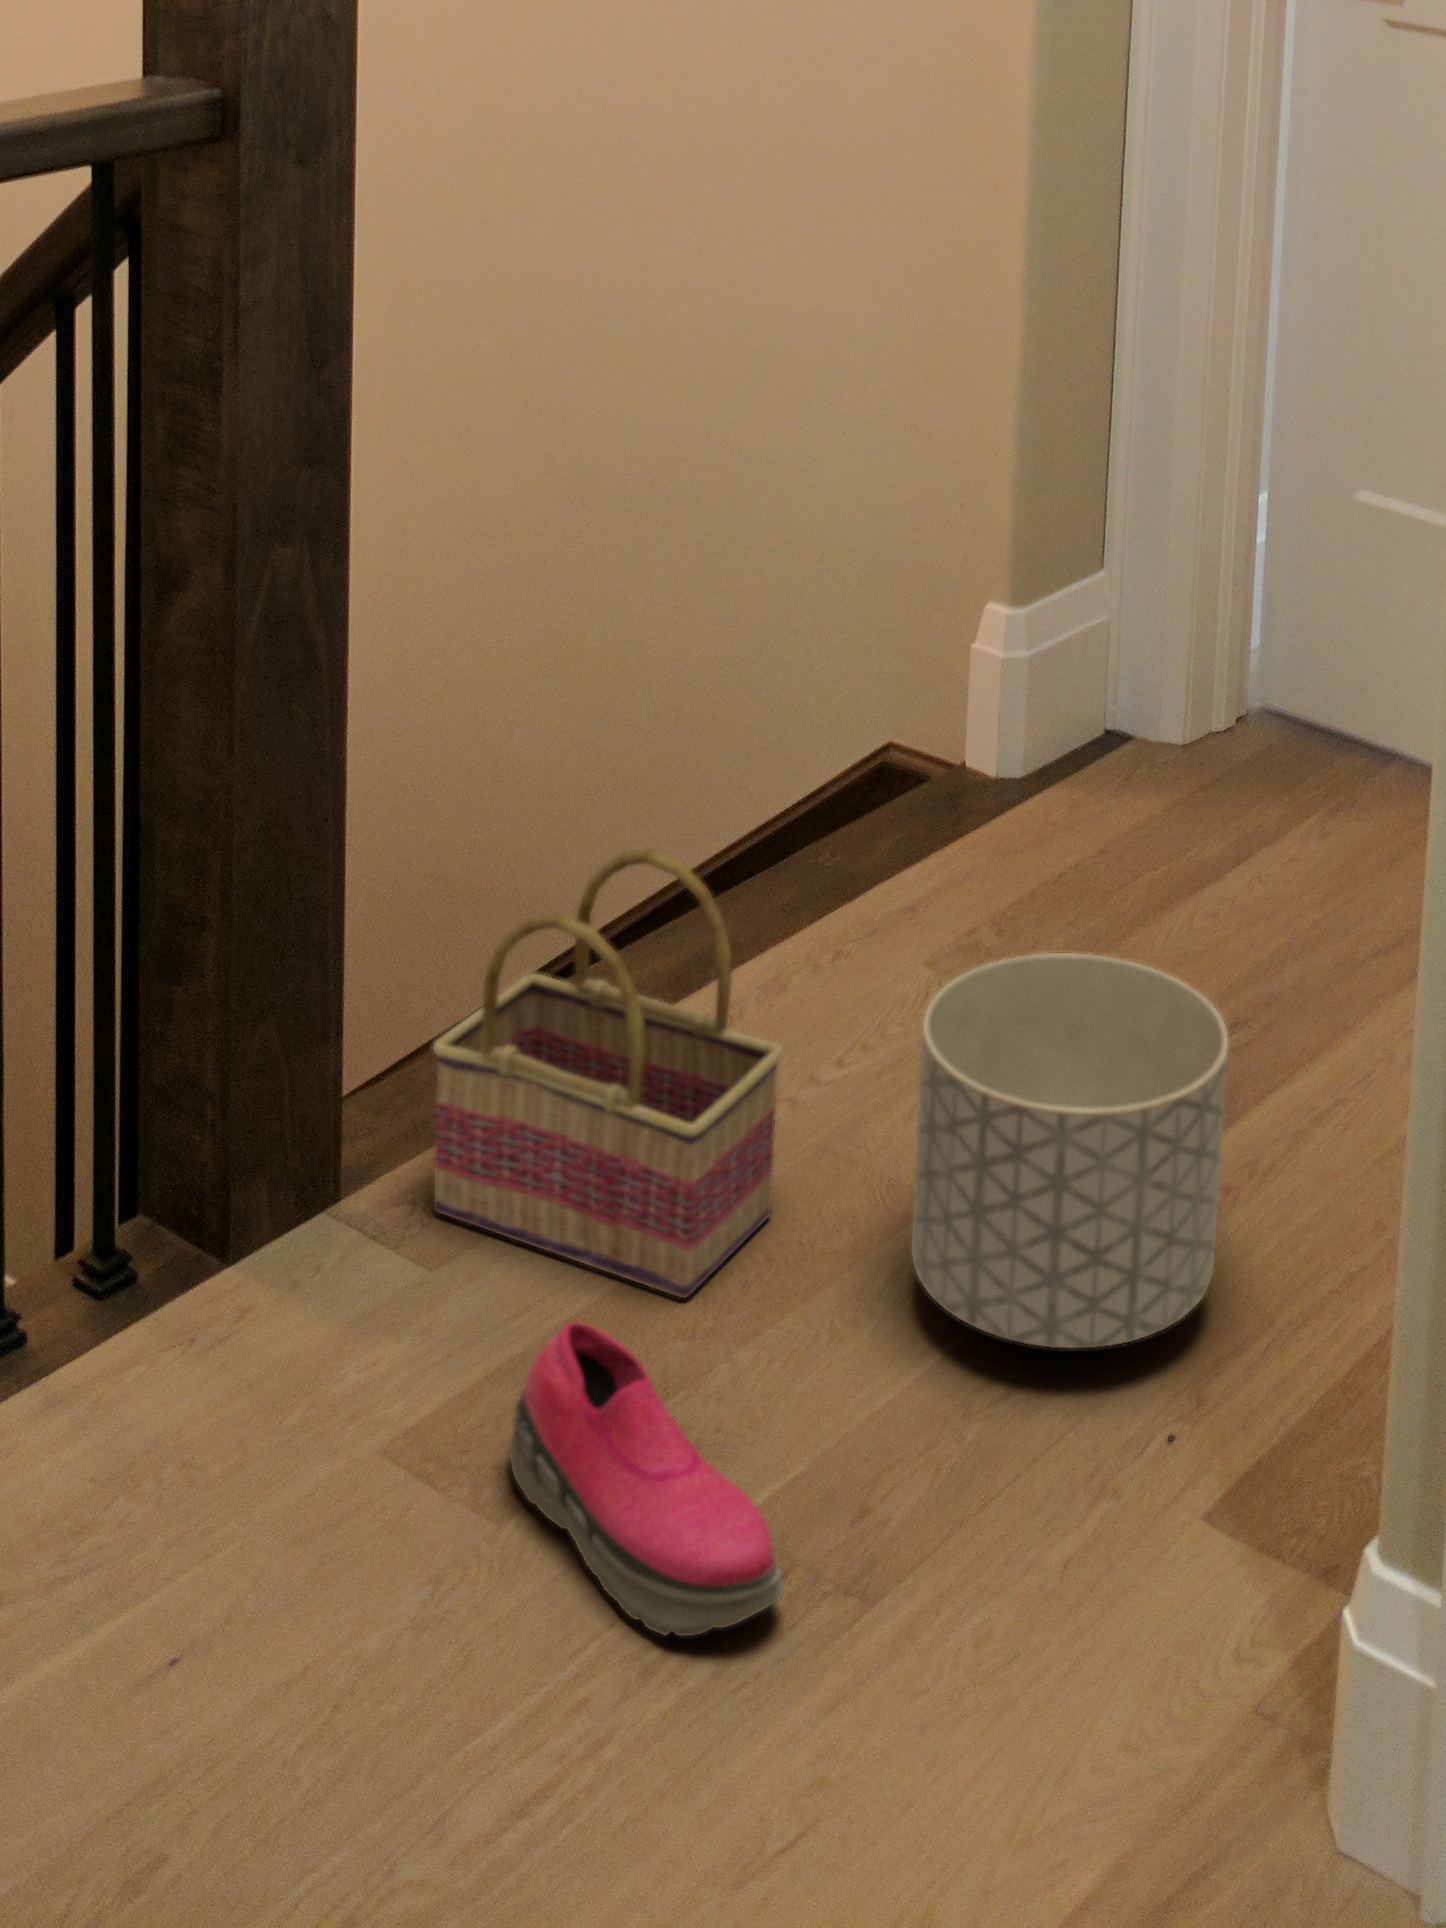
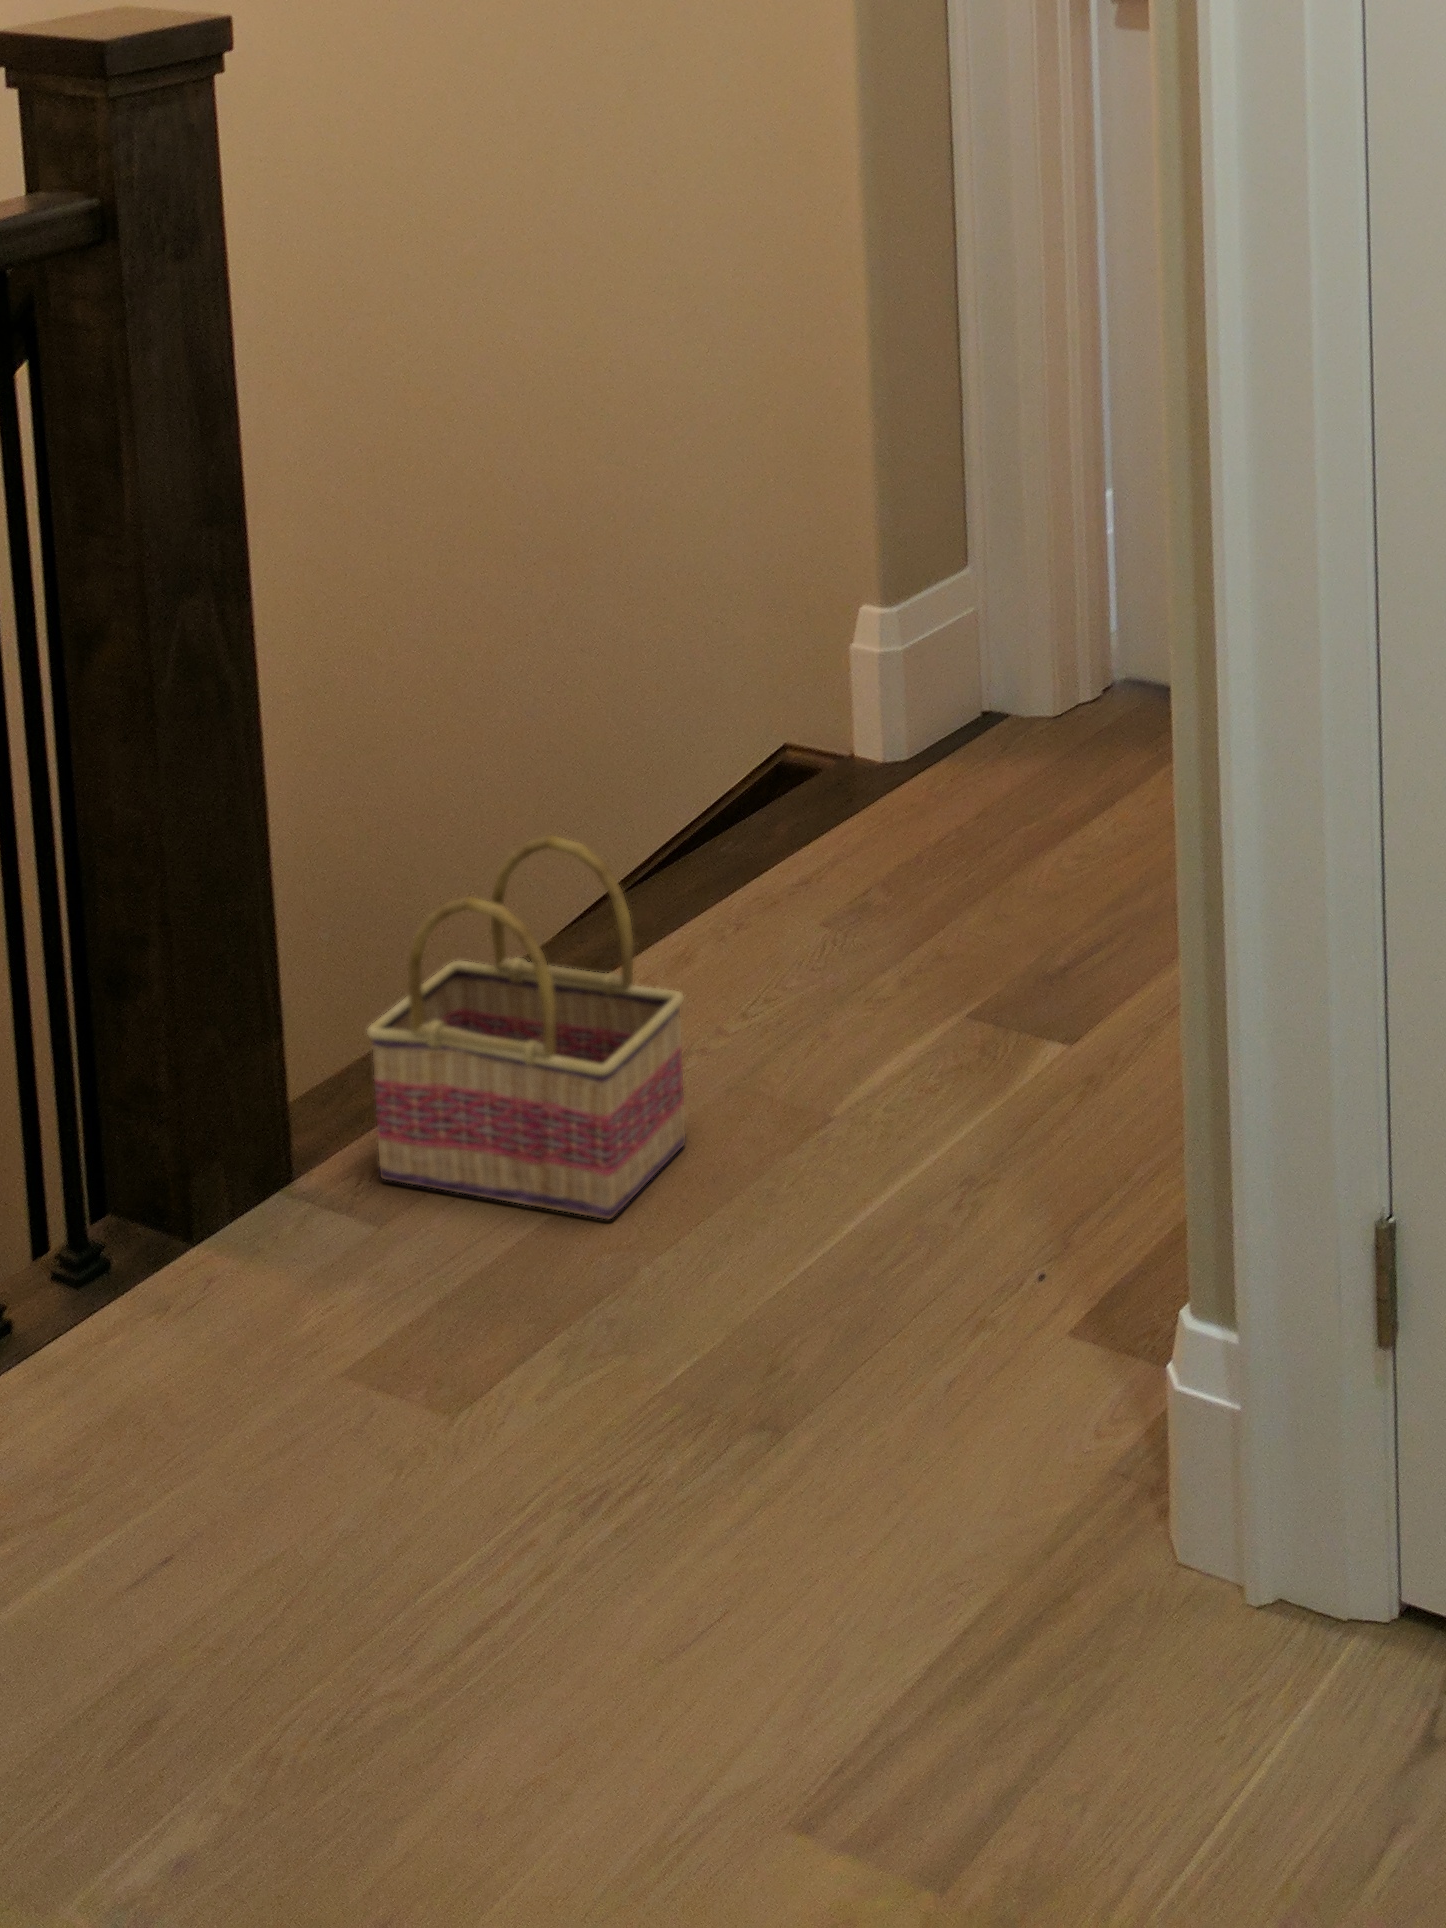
planter: present [912,953,1228,1348] -> none [801,879,1073,1212]
shoe: present [509,1322,783,1636] -> none [456,1237,700,1482]

